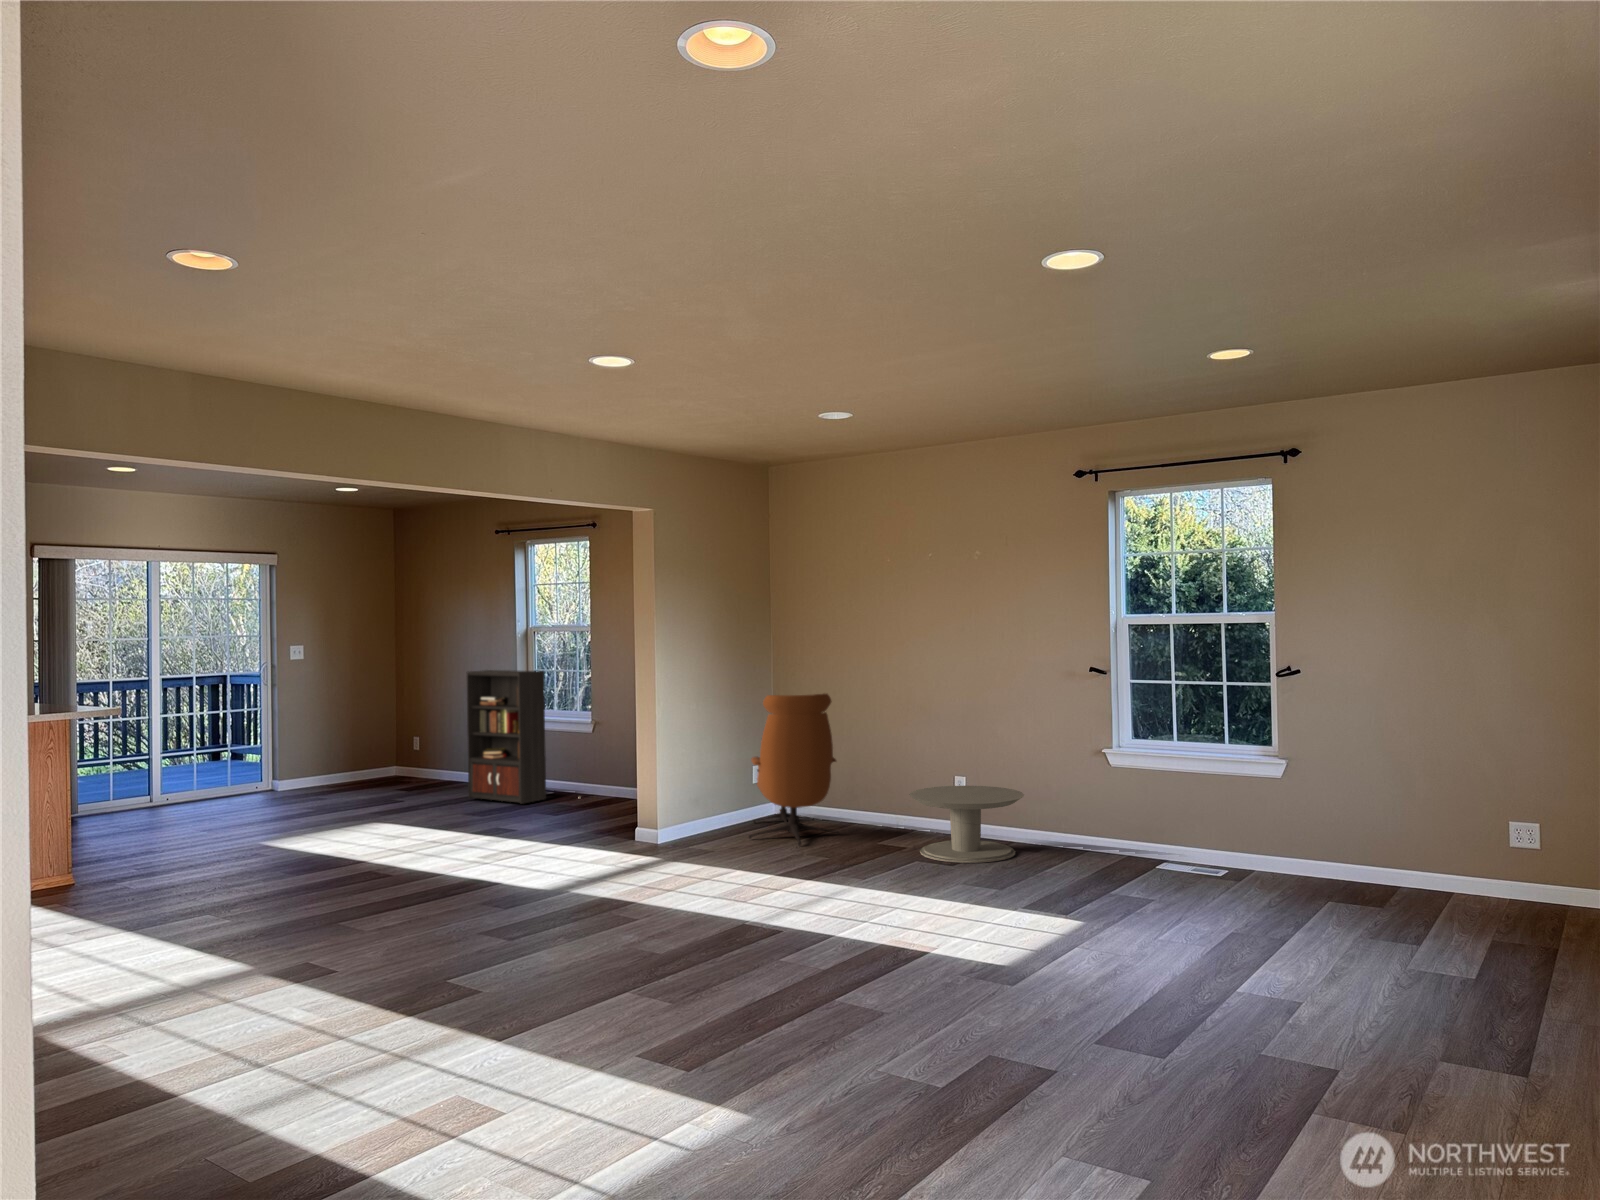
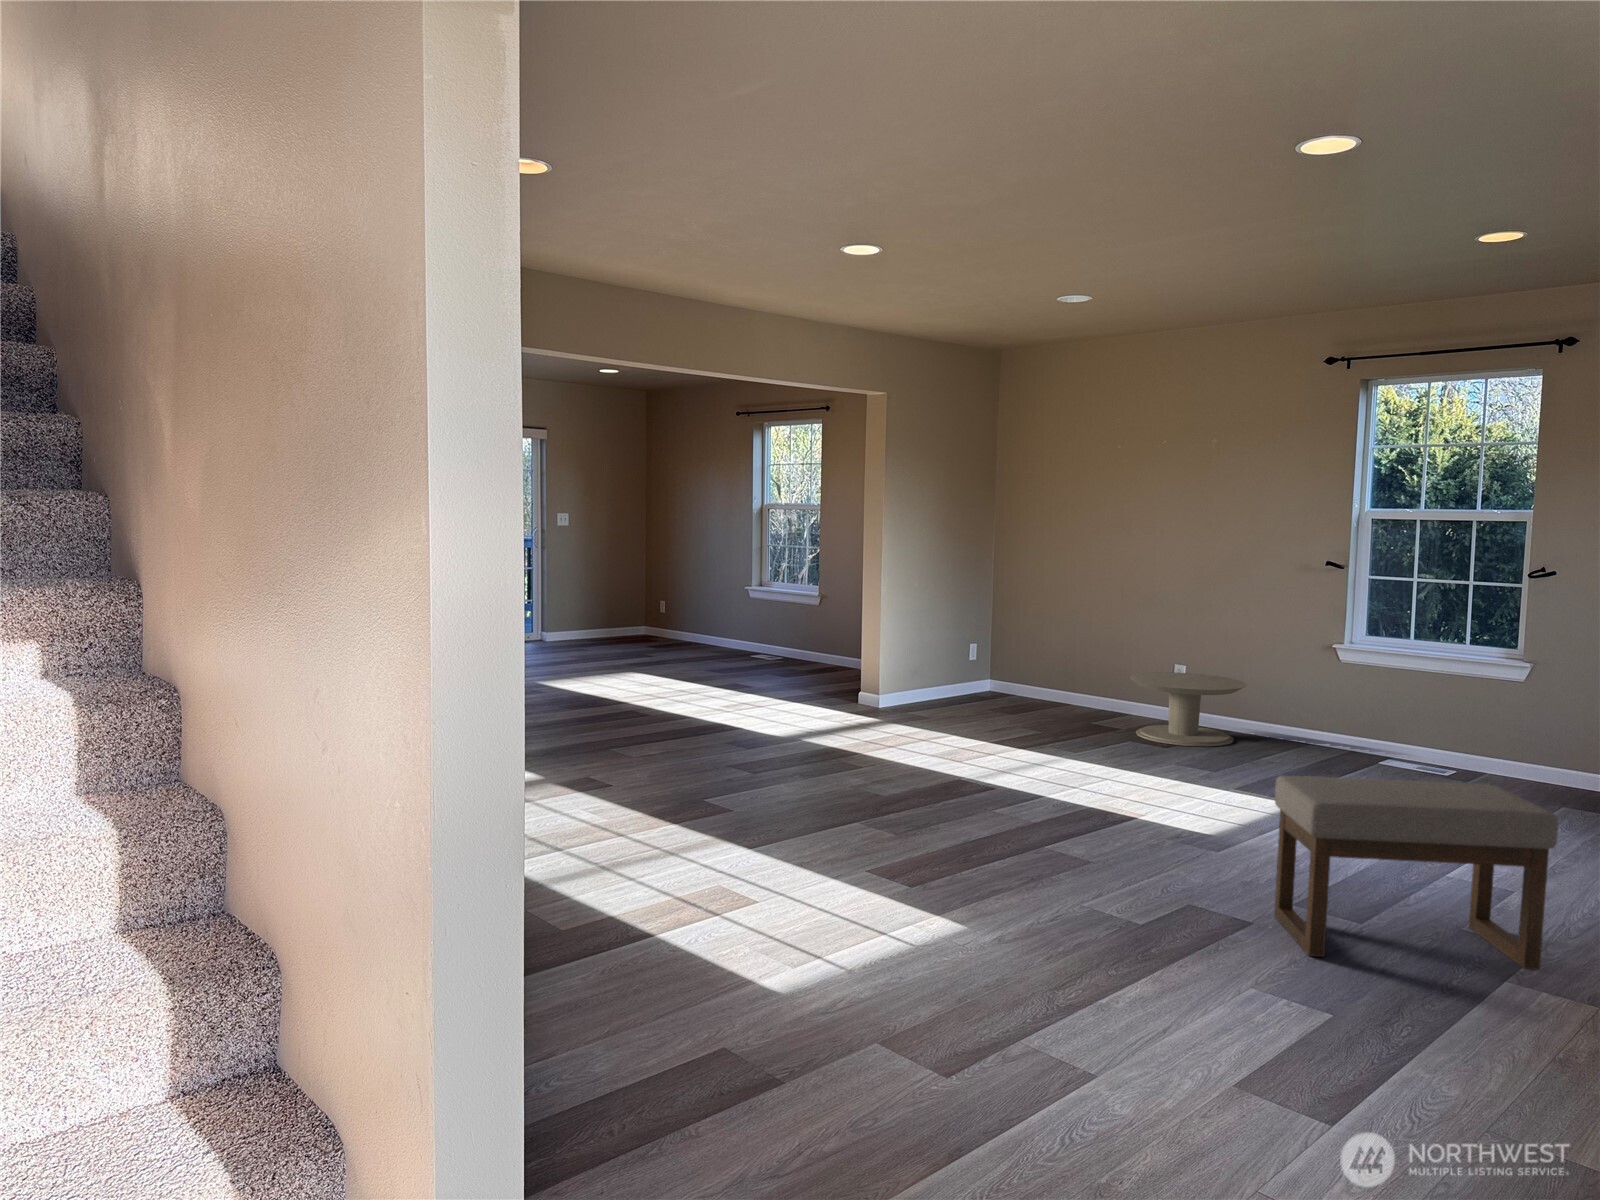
bookcase: present [467,670,580,804] -> none [711,541,812,666]
lounge chair: present [749,694,839,845] -> none [969,574,1057,719]
ottoman: none [1066,898,1340,1107] -> present [1274,776,1558,970]

